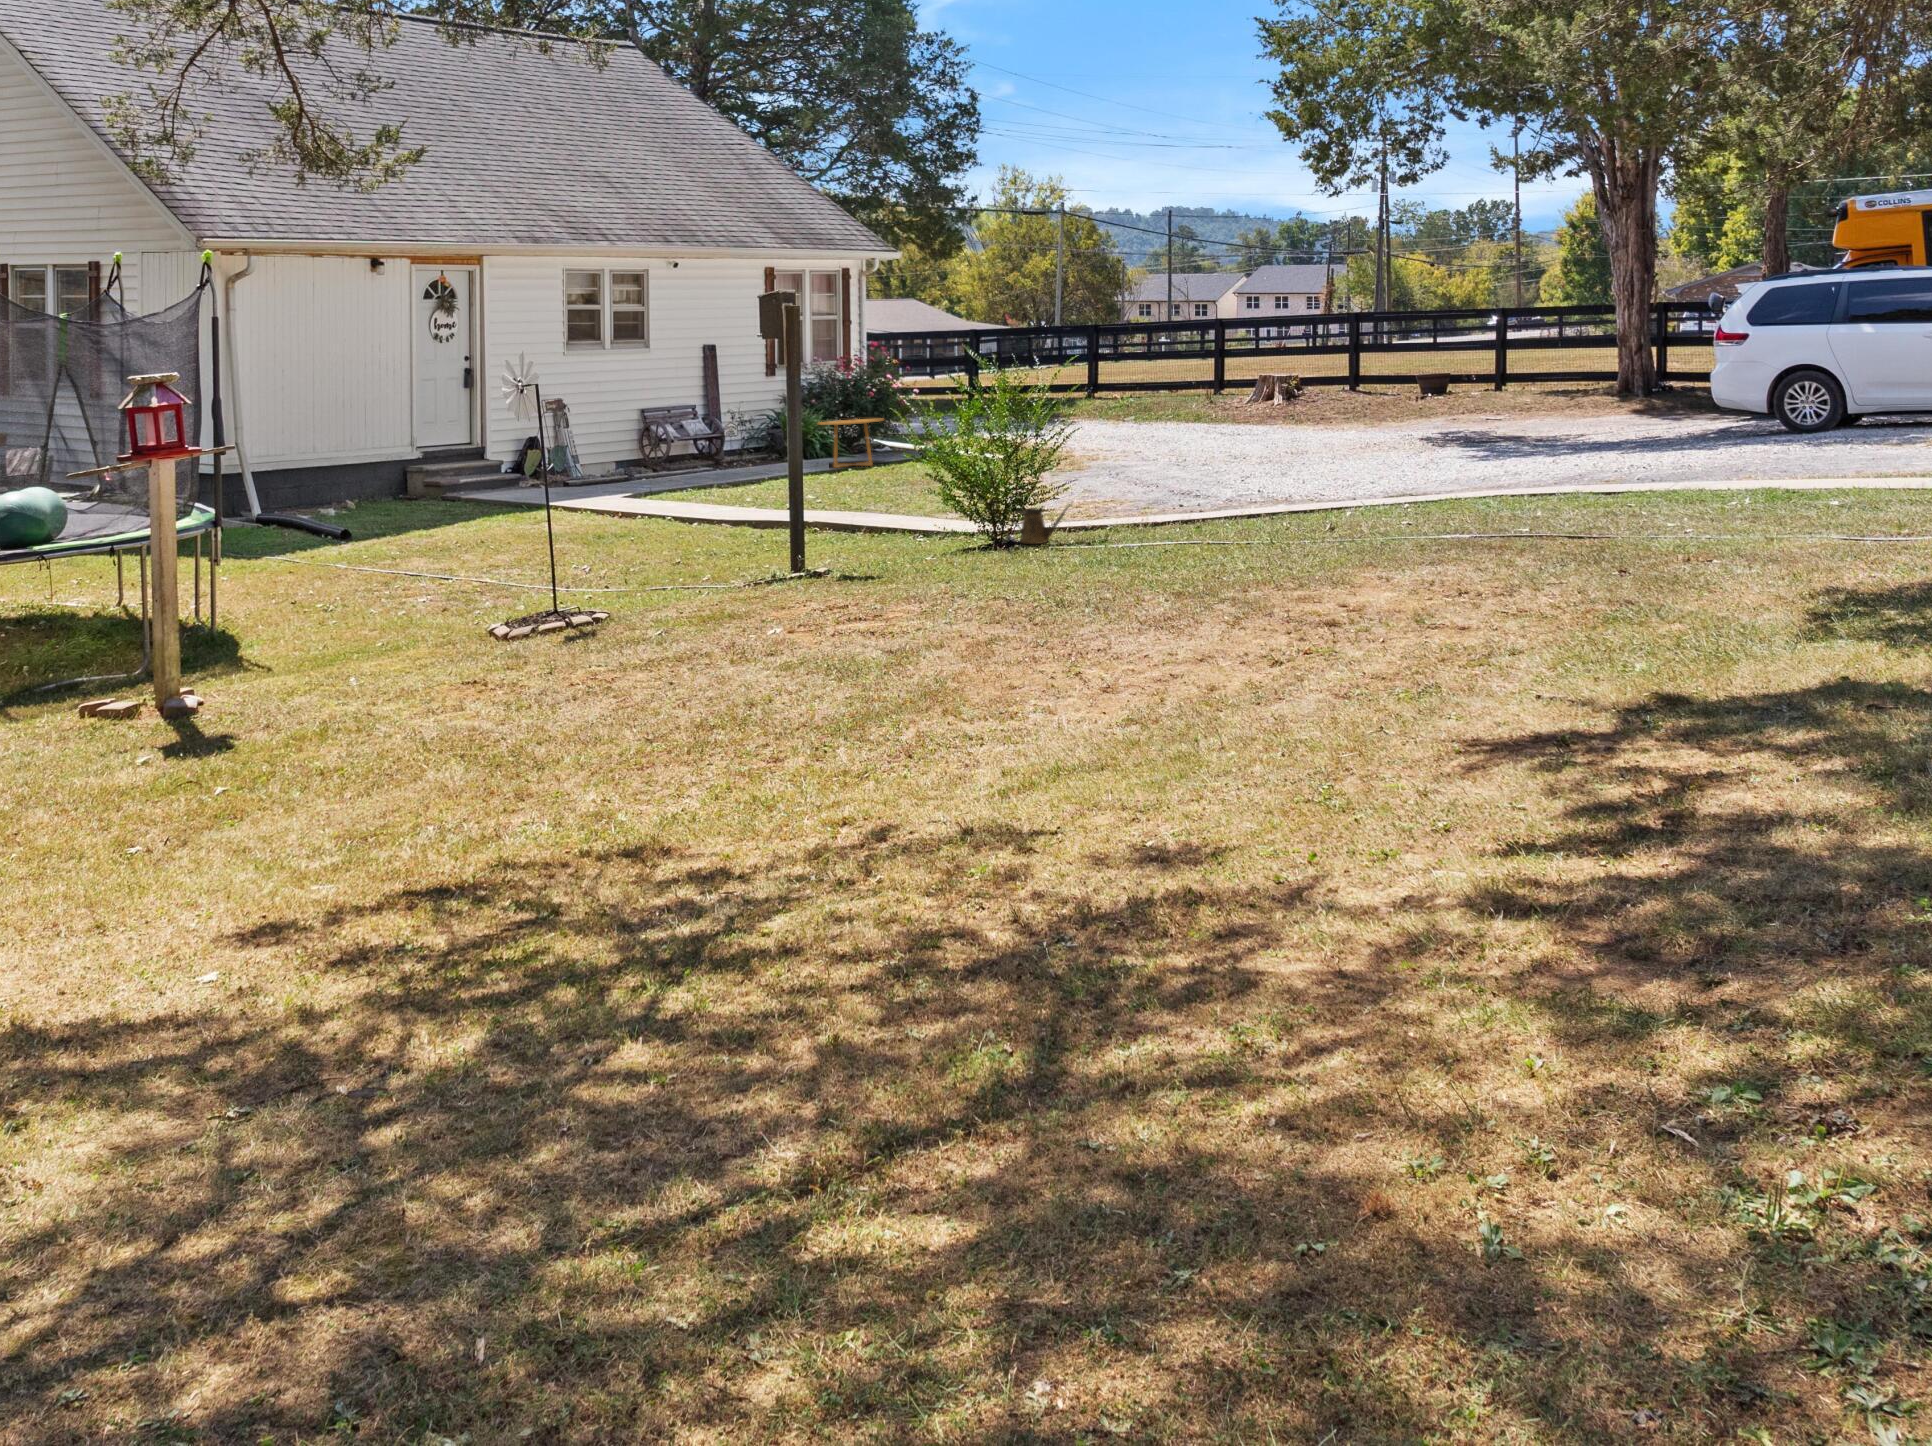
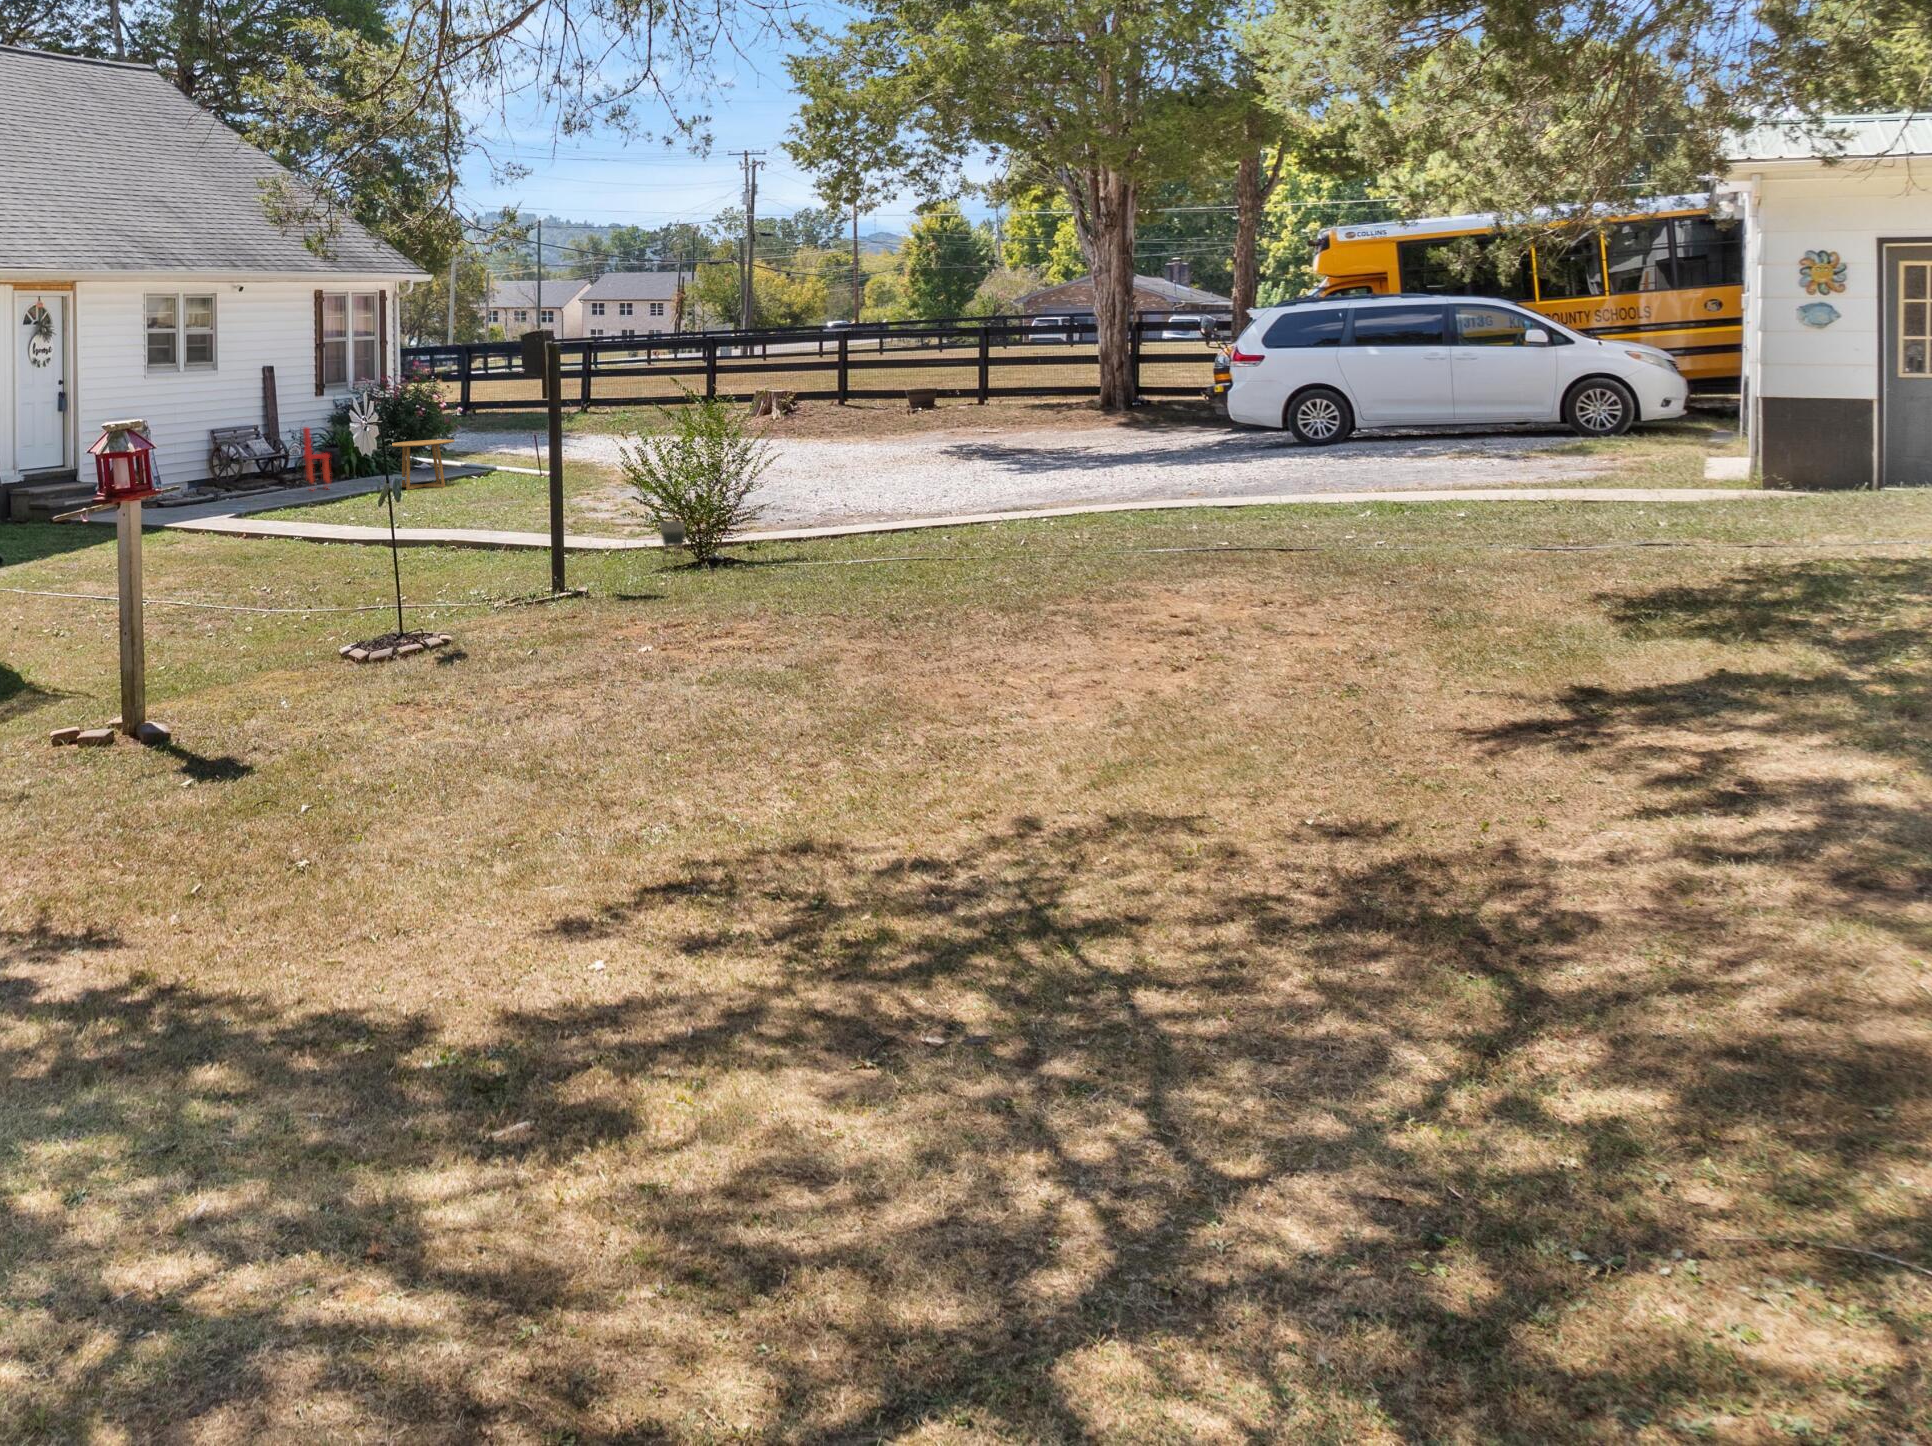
chair: none [744,405,769,468] -> present [303,427,330,490]
planter: none [946,500,974,544] -> present [660,521,685,563]
watering can: present [1012,505,1071,544] -> none [725,523,785,561]

